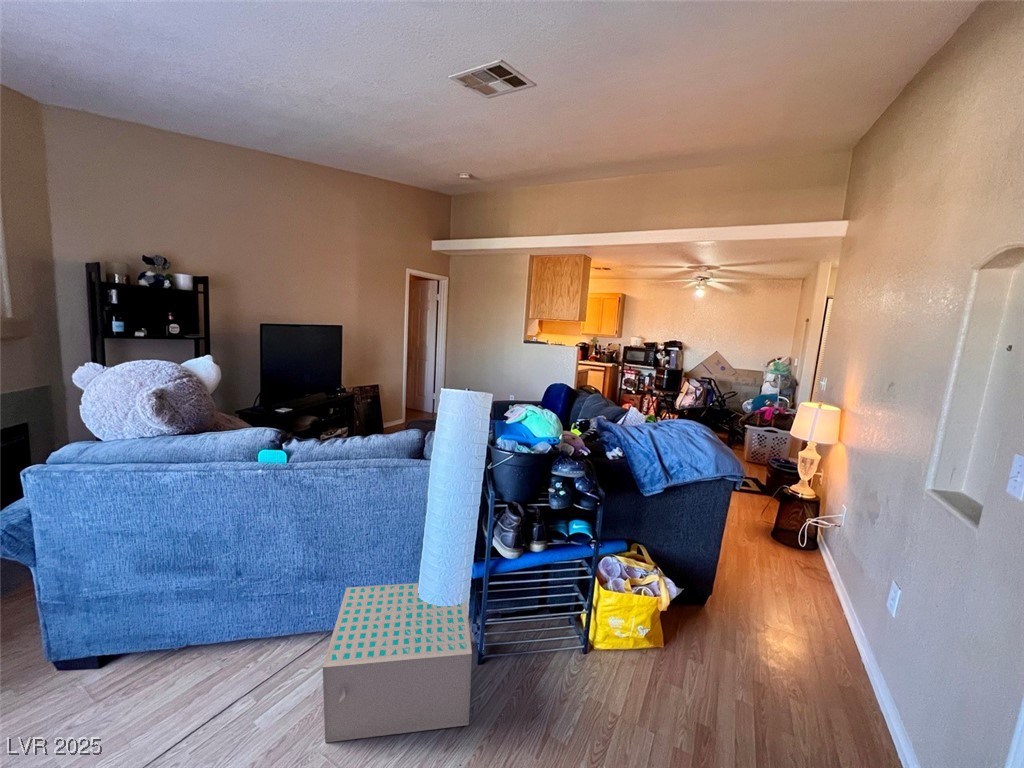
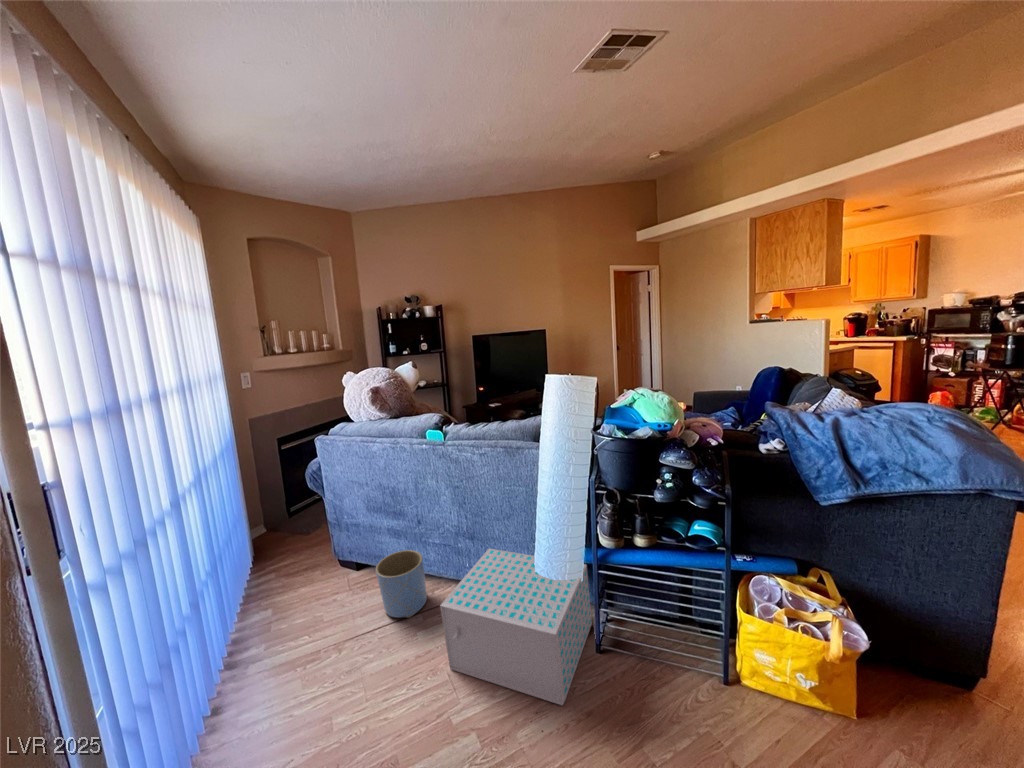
planter: none [174,614,250,713] -> present [376,550,427,618]

